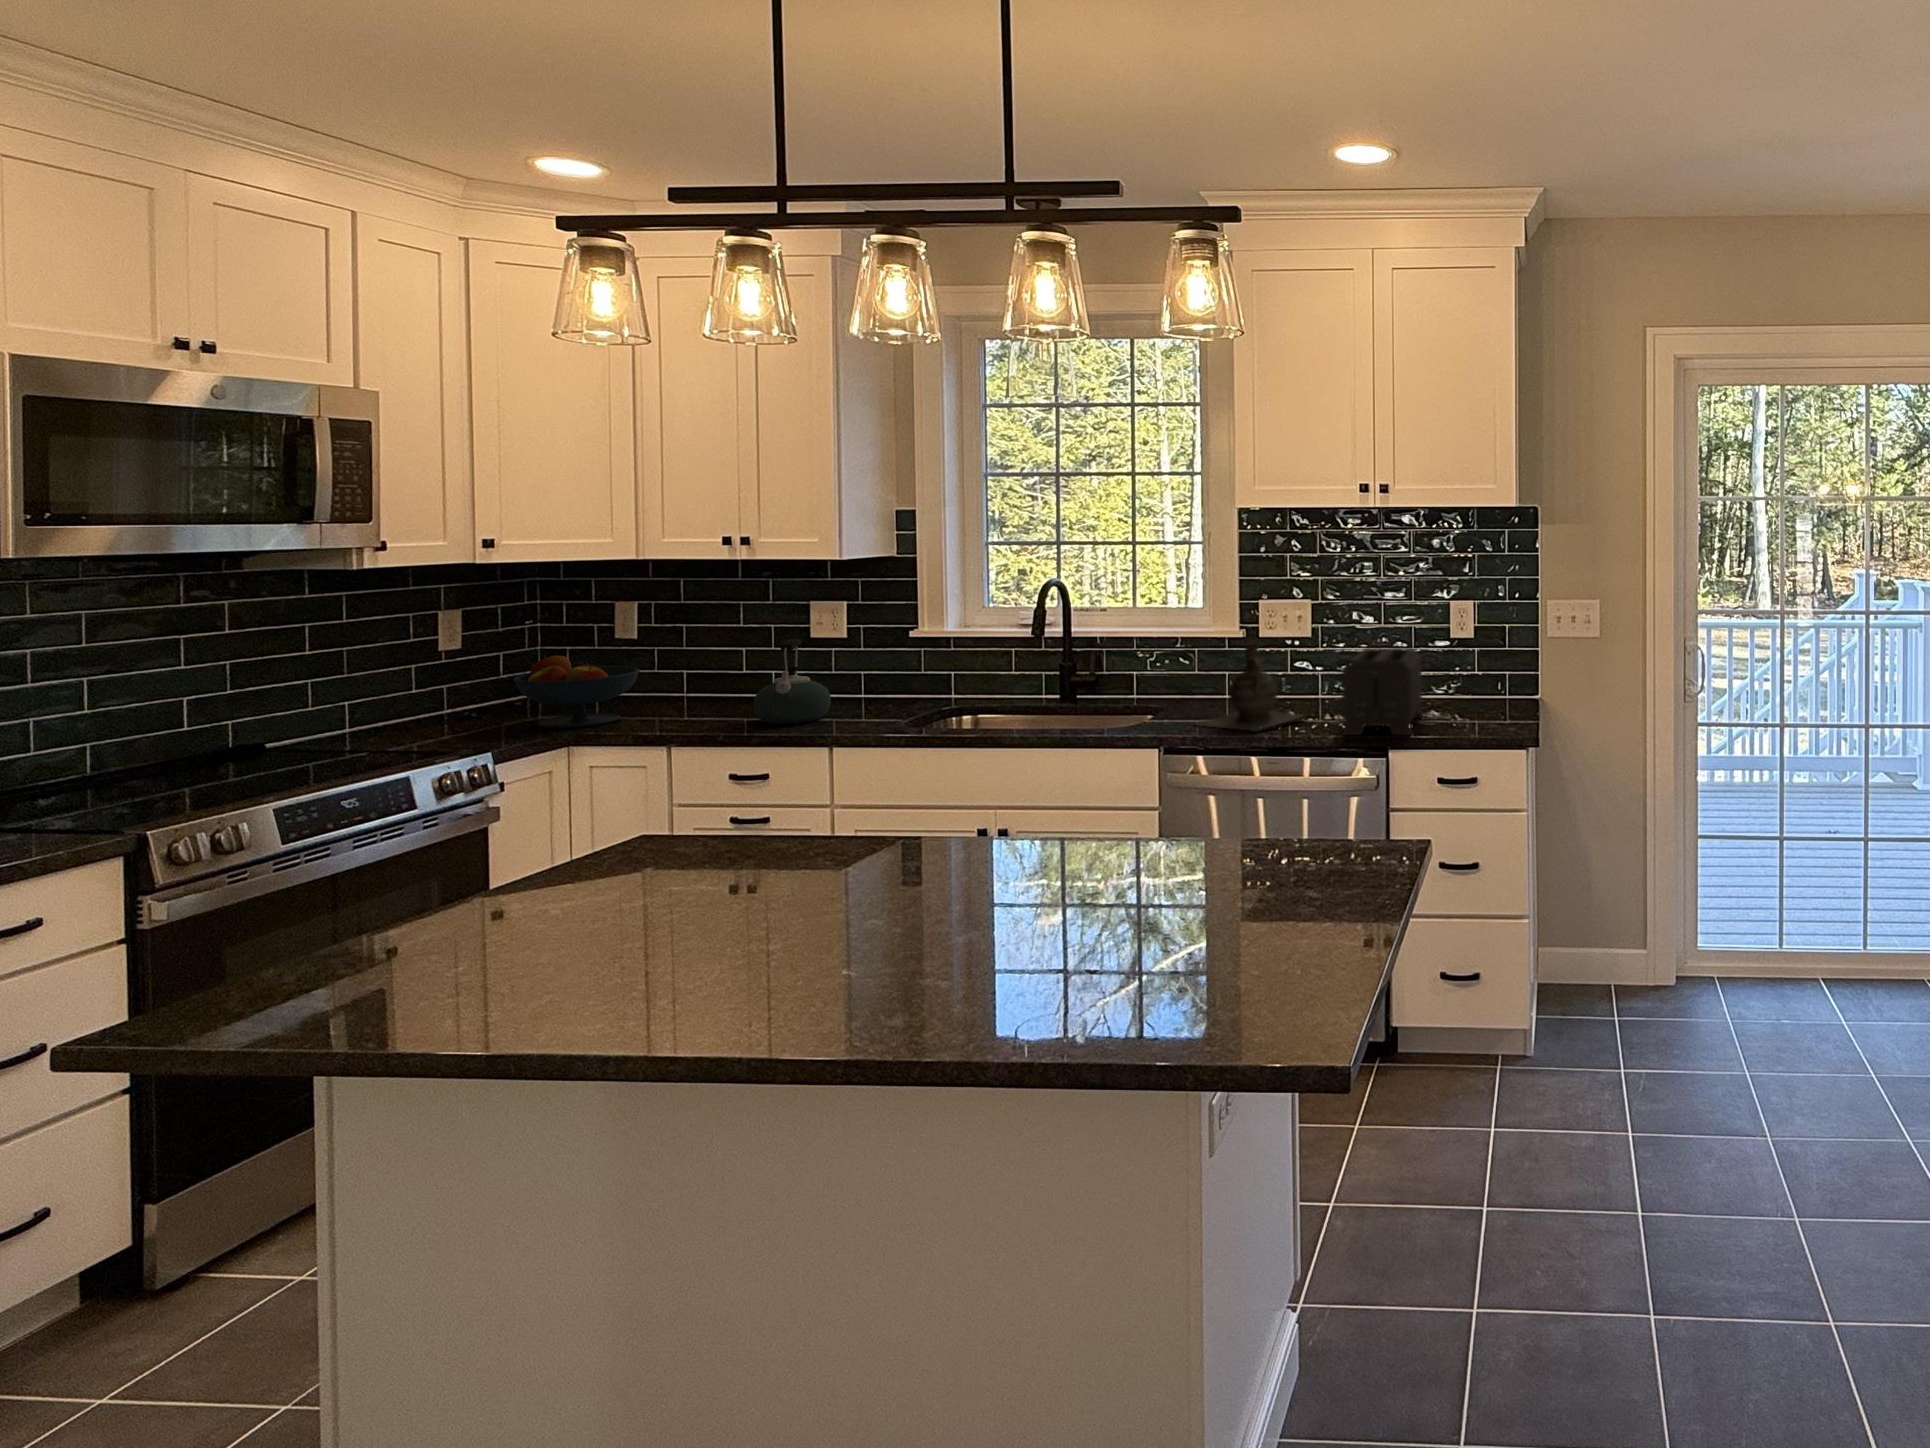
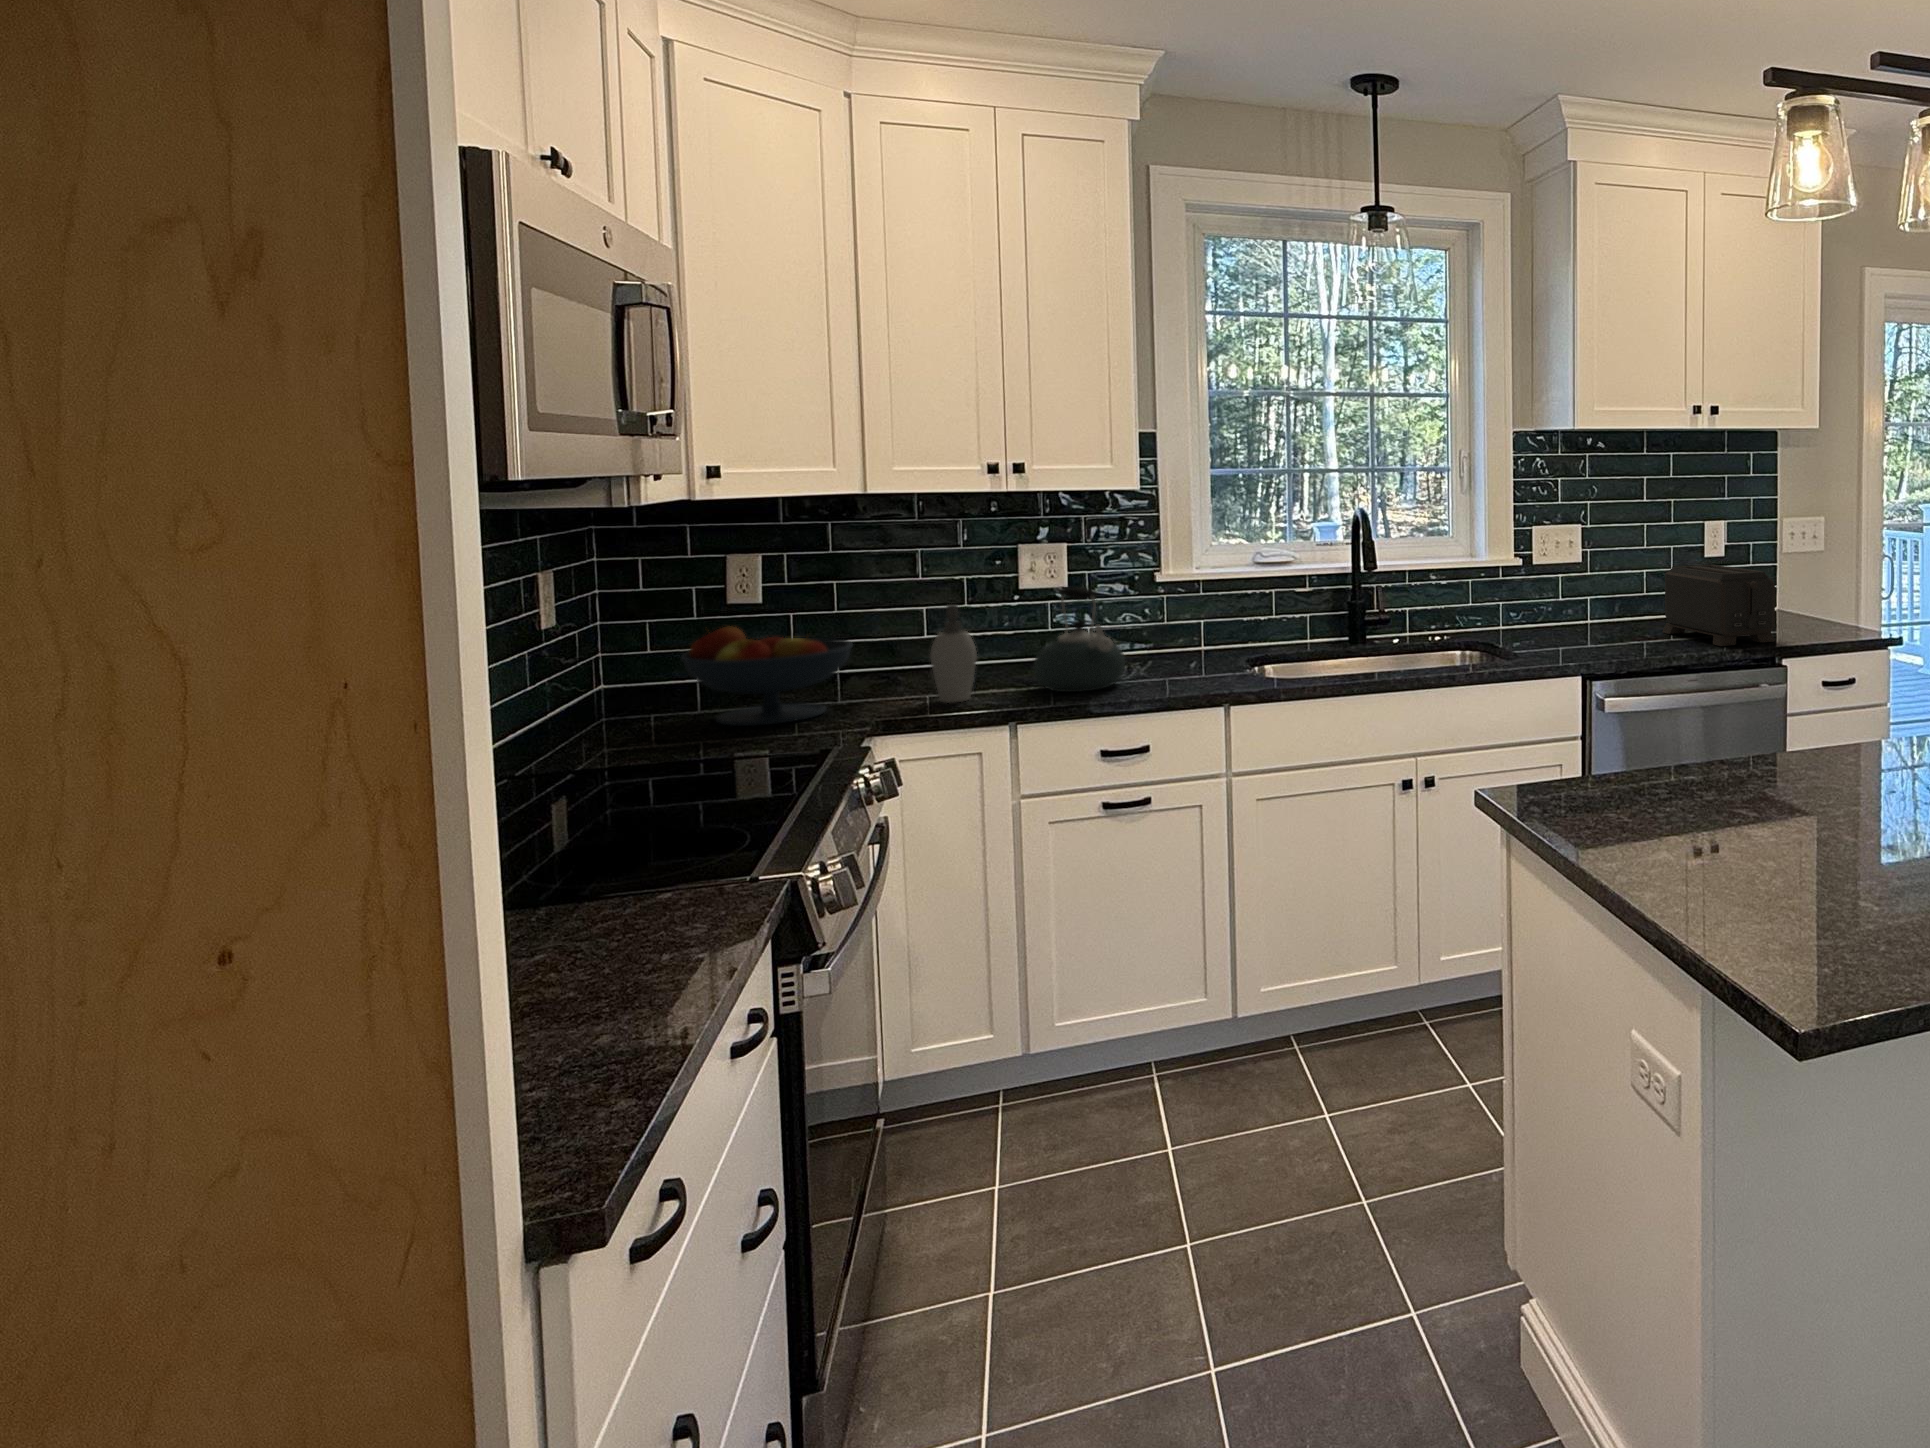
ceramic jug: present [1198,644,1303,731] -> none [1550,566,1640,651]
soap dispenser: none [677,648,714,724] -> present [930,604,977,703]

